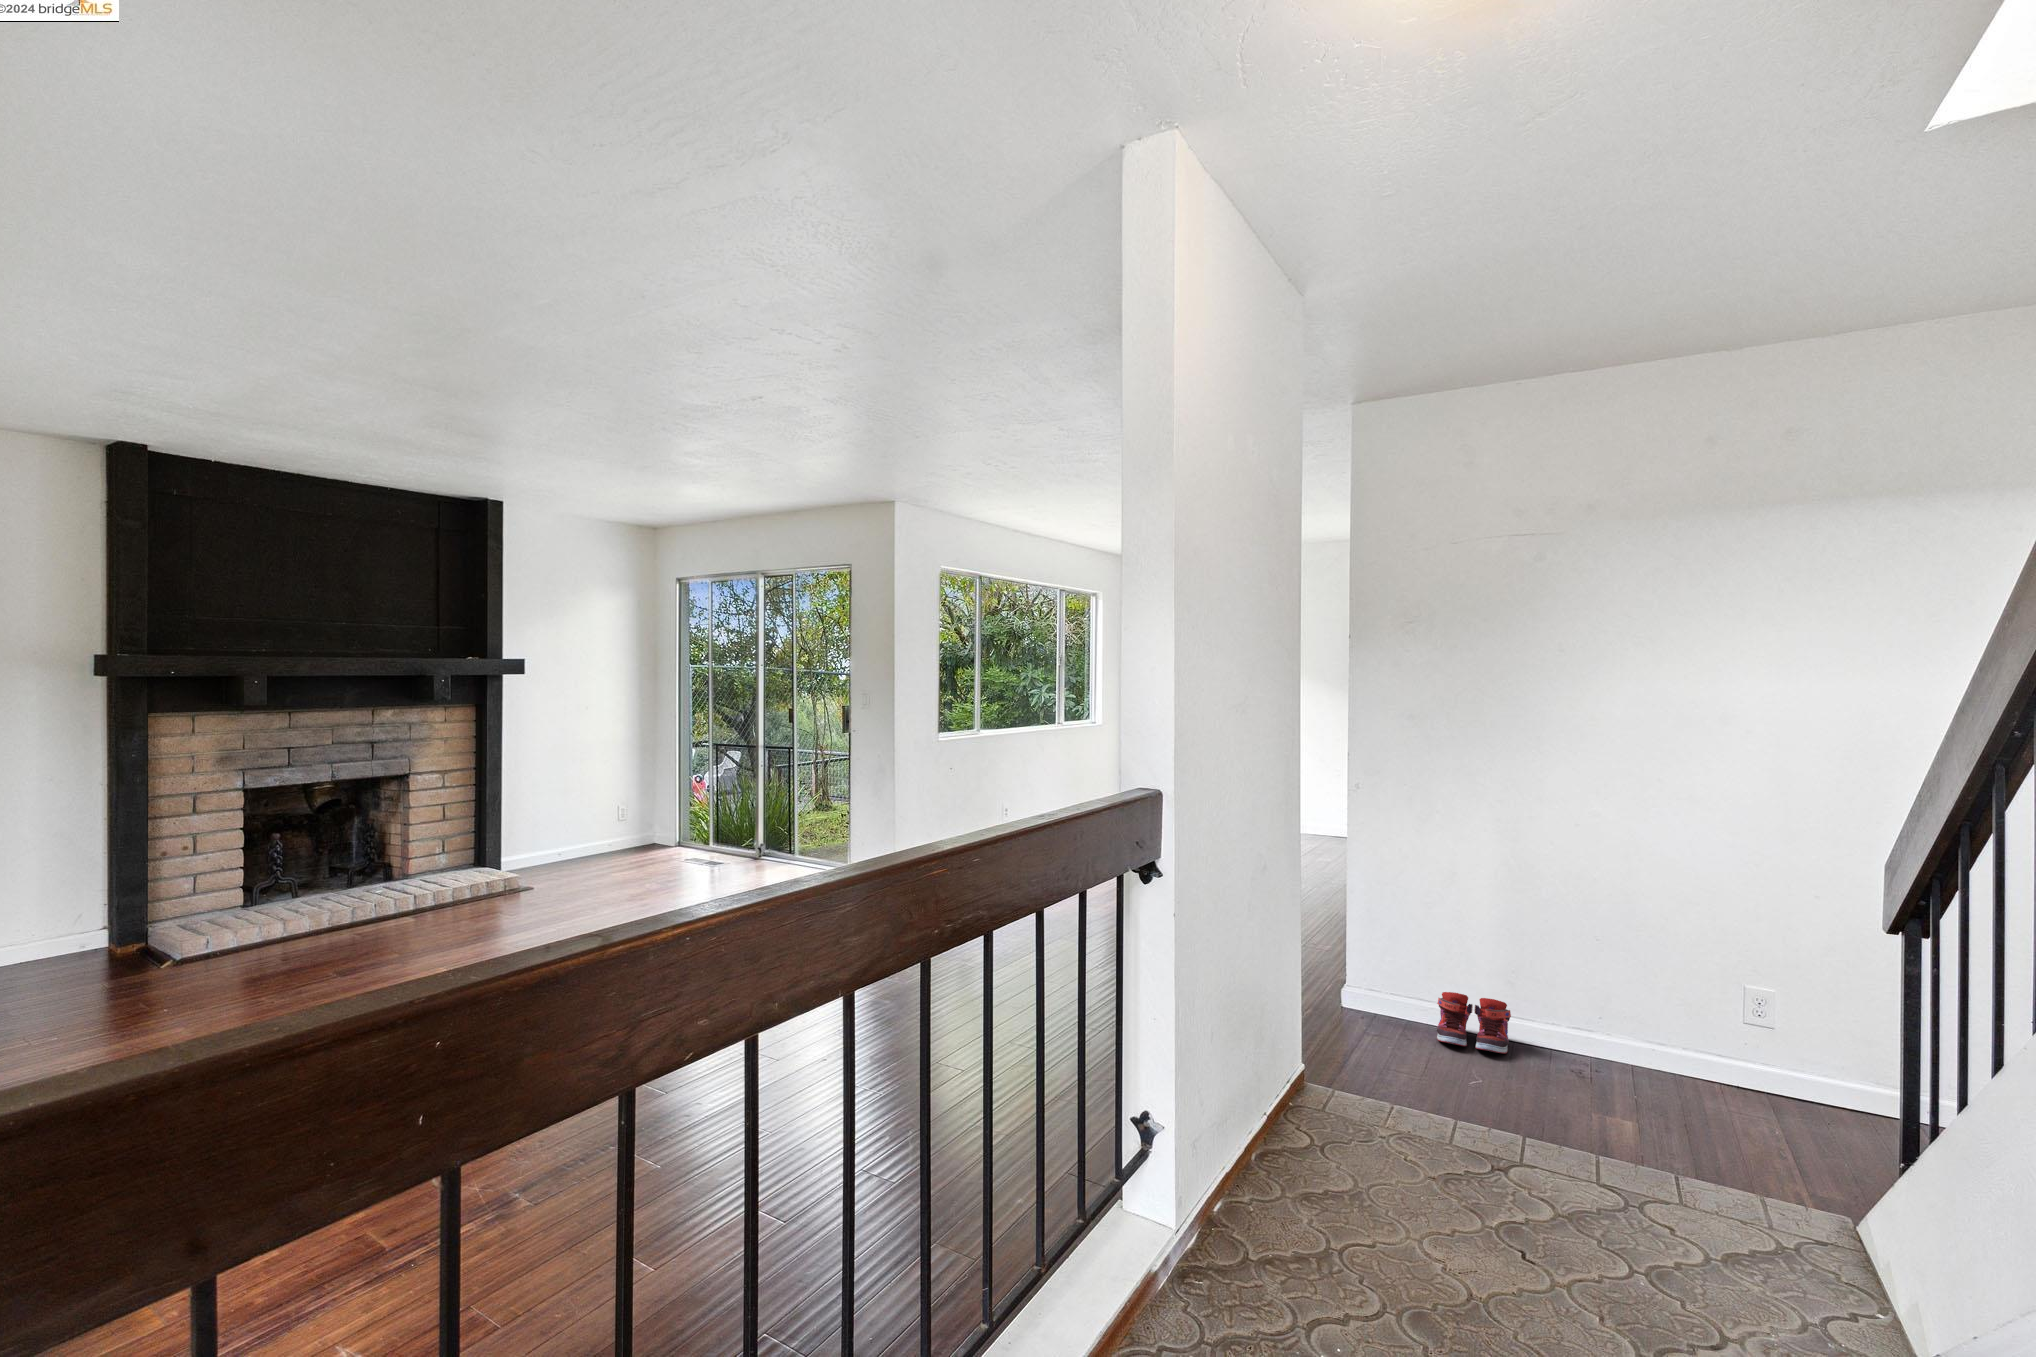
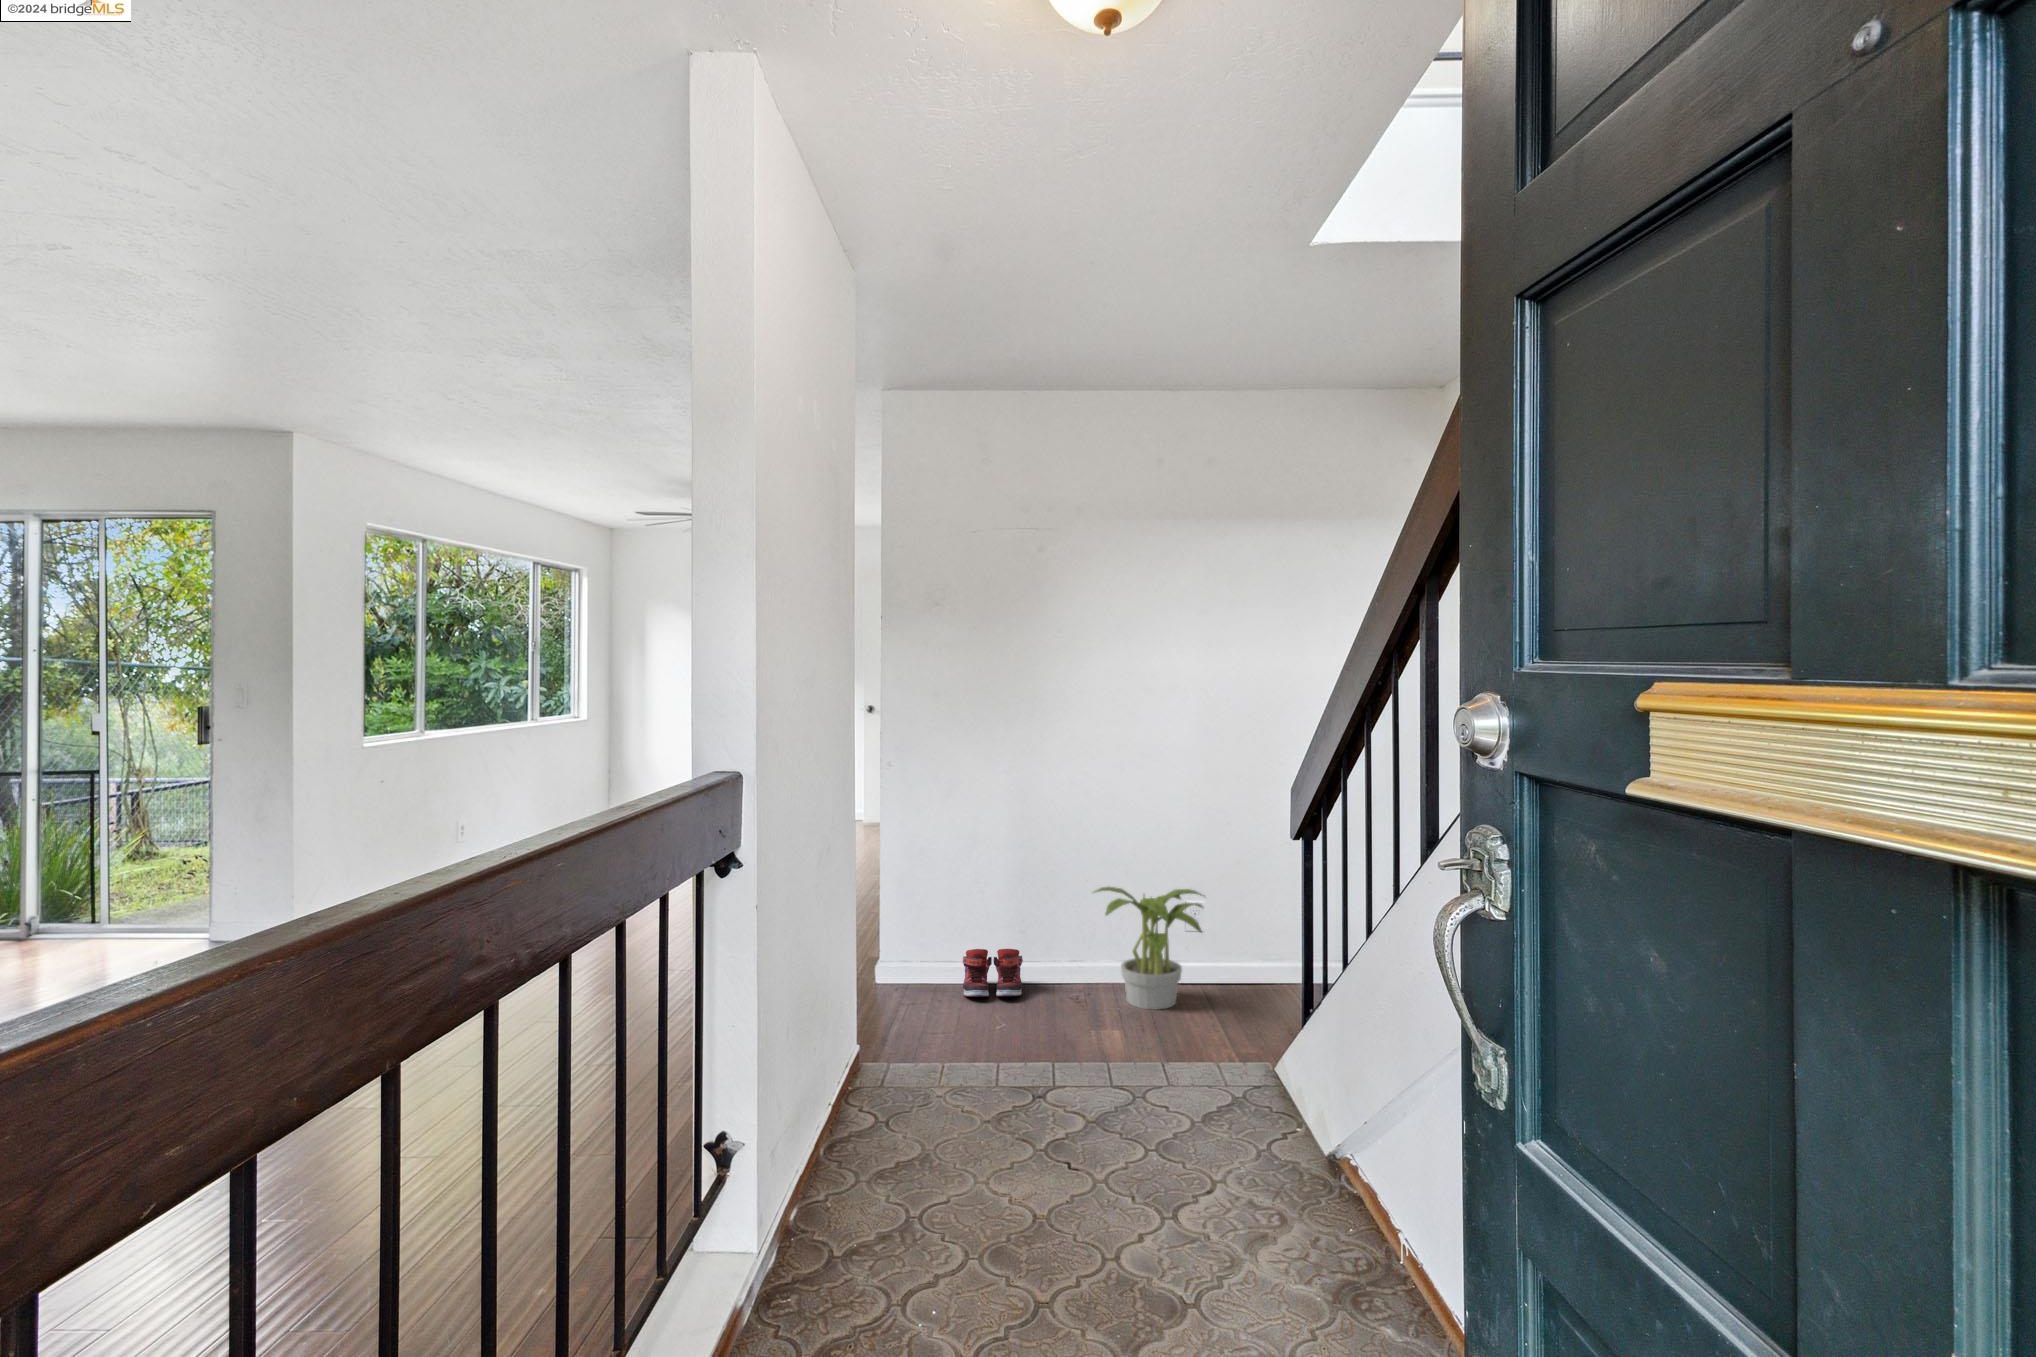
potted plant: none [1601,950,1771,1111] -> present [1094,887,1205,1010]

